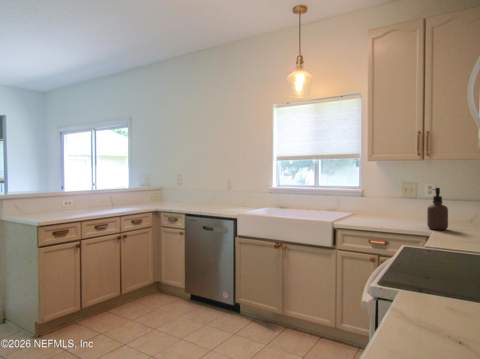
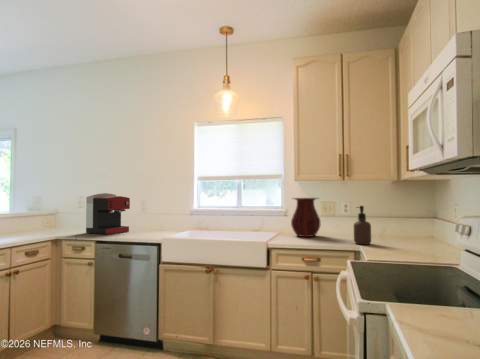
coffee maker: none [179,172,215,208] -> present [86,193,130,234]
vase: none [364,178,397,219] -> present [291,198,321,237]

